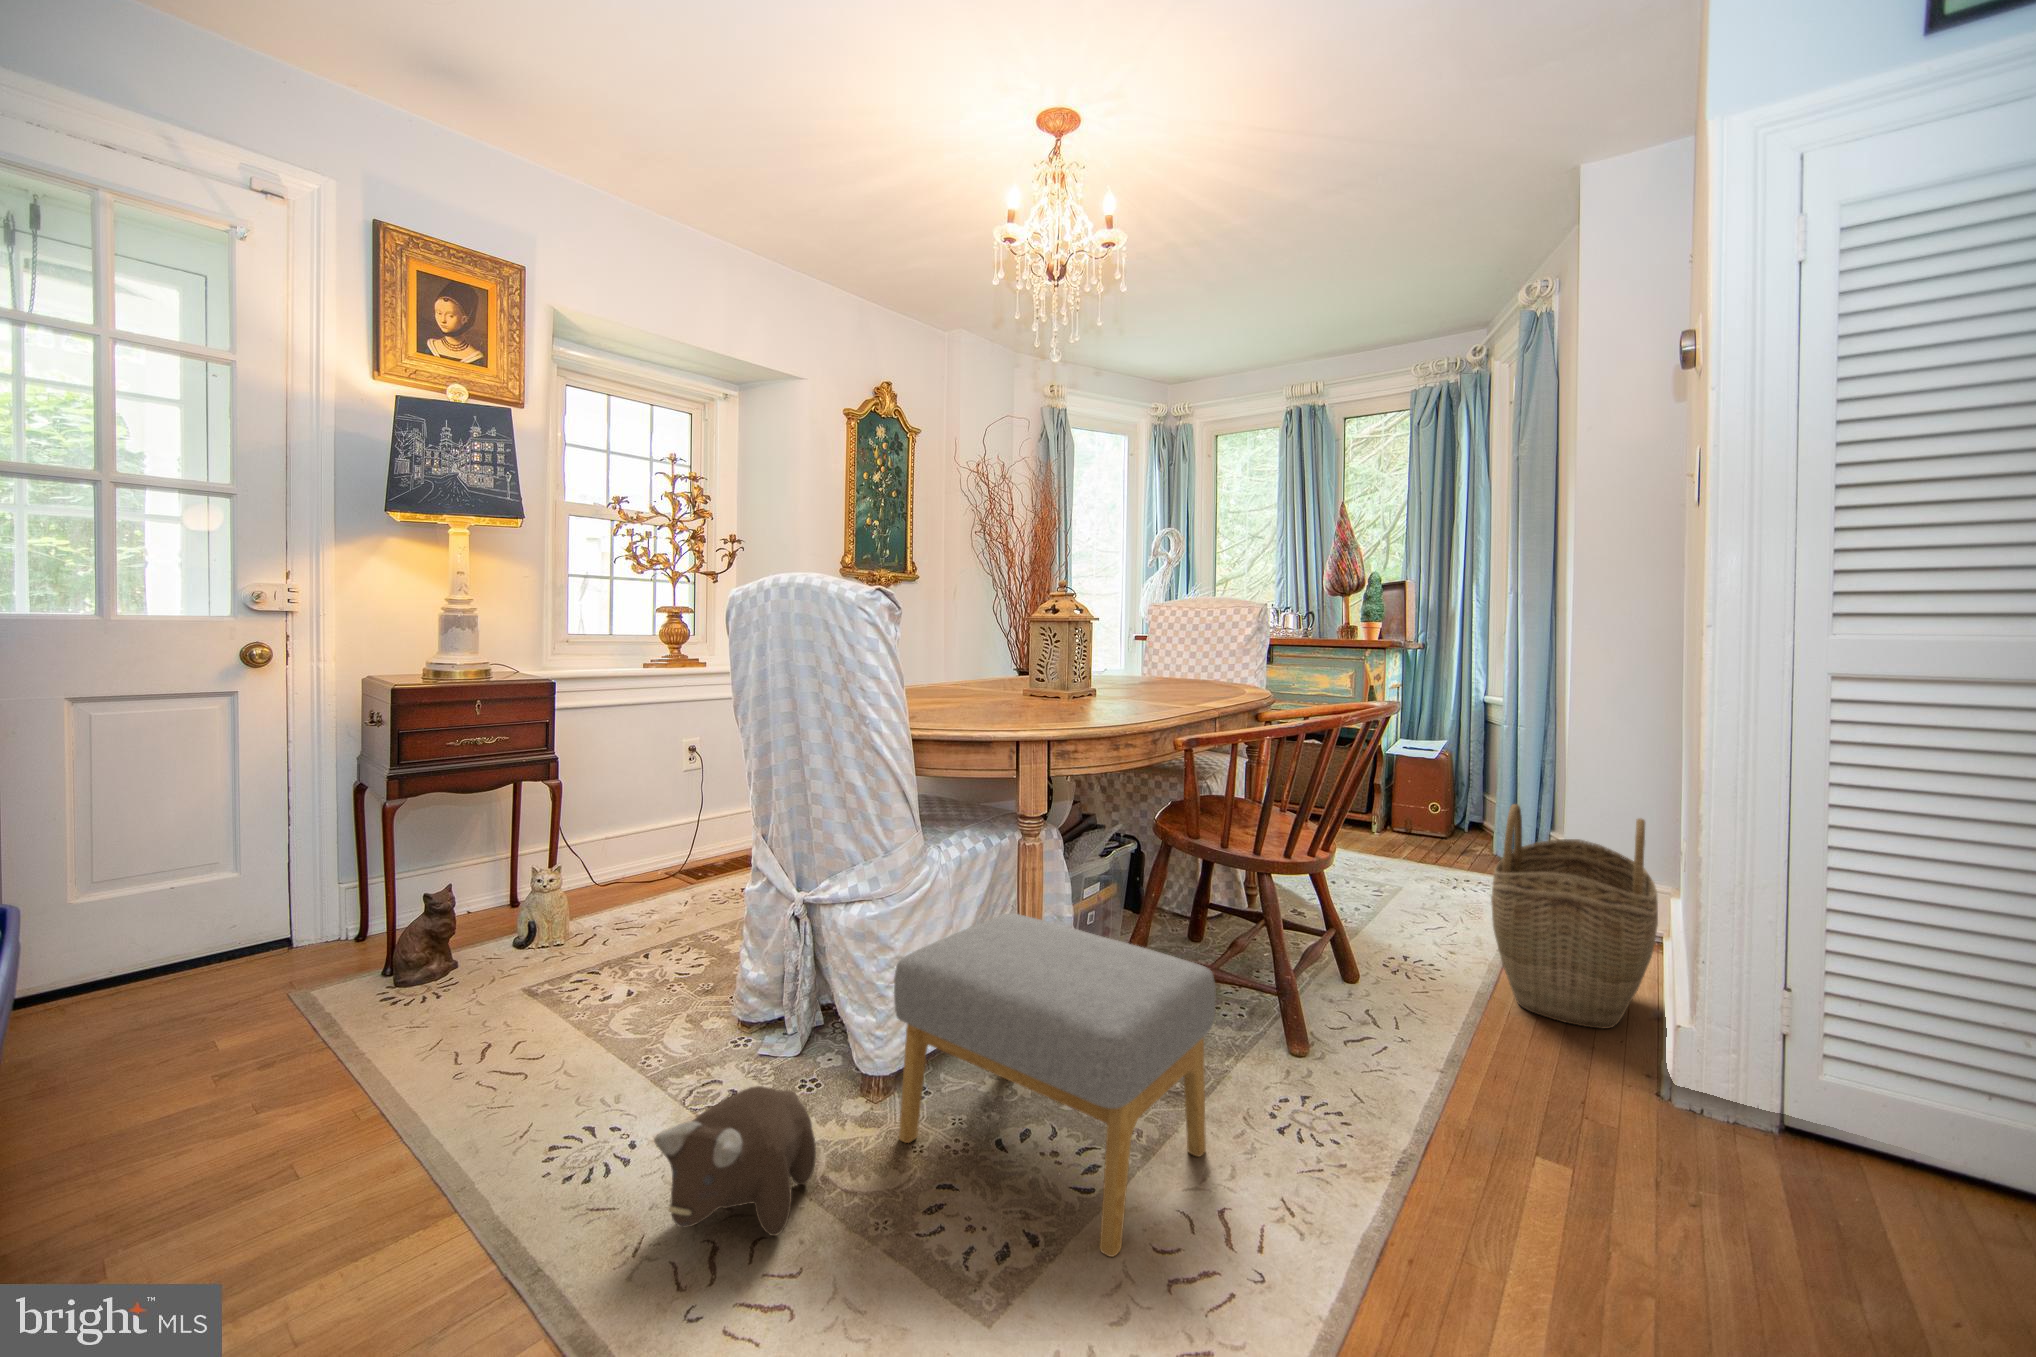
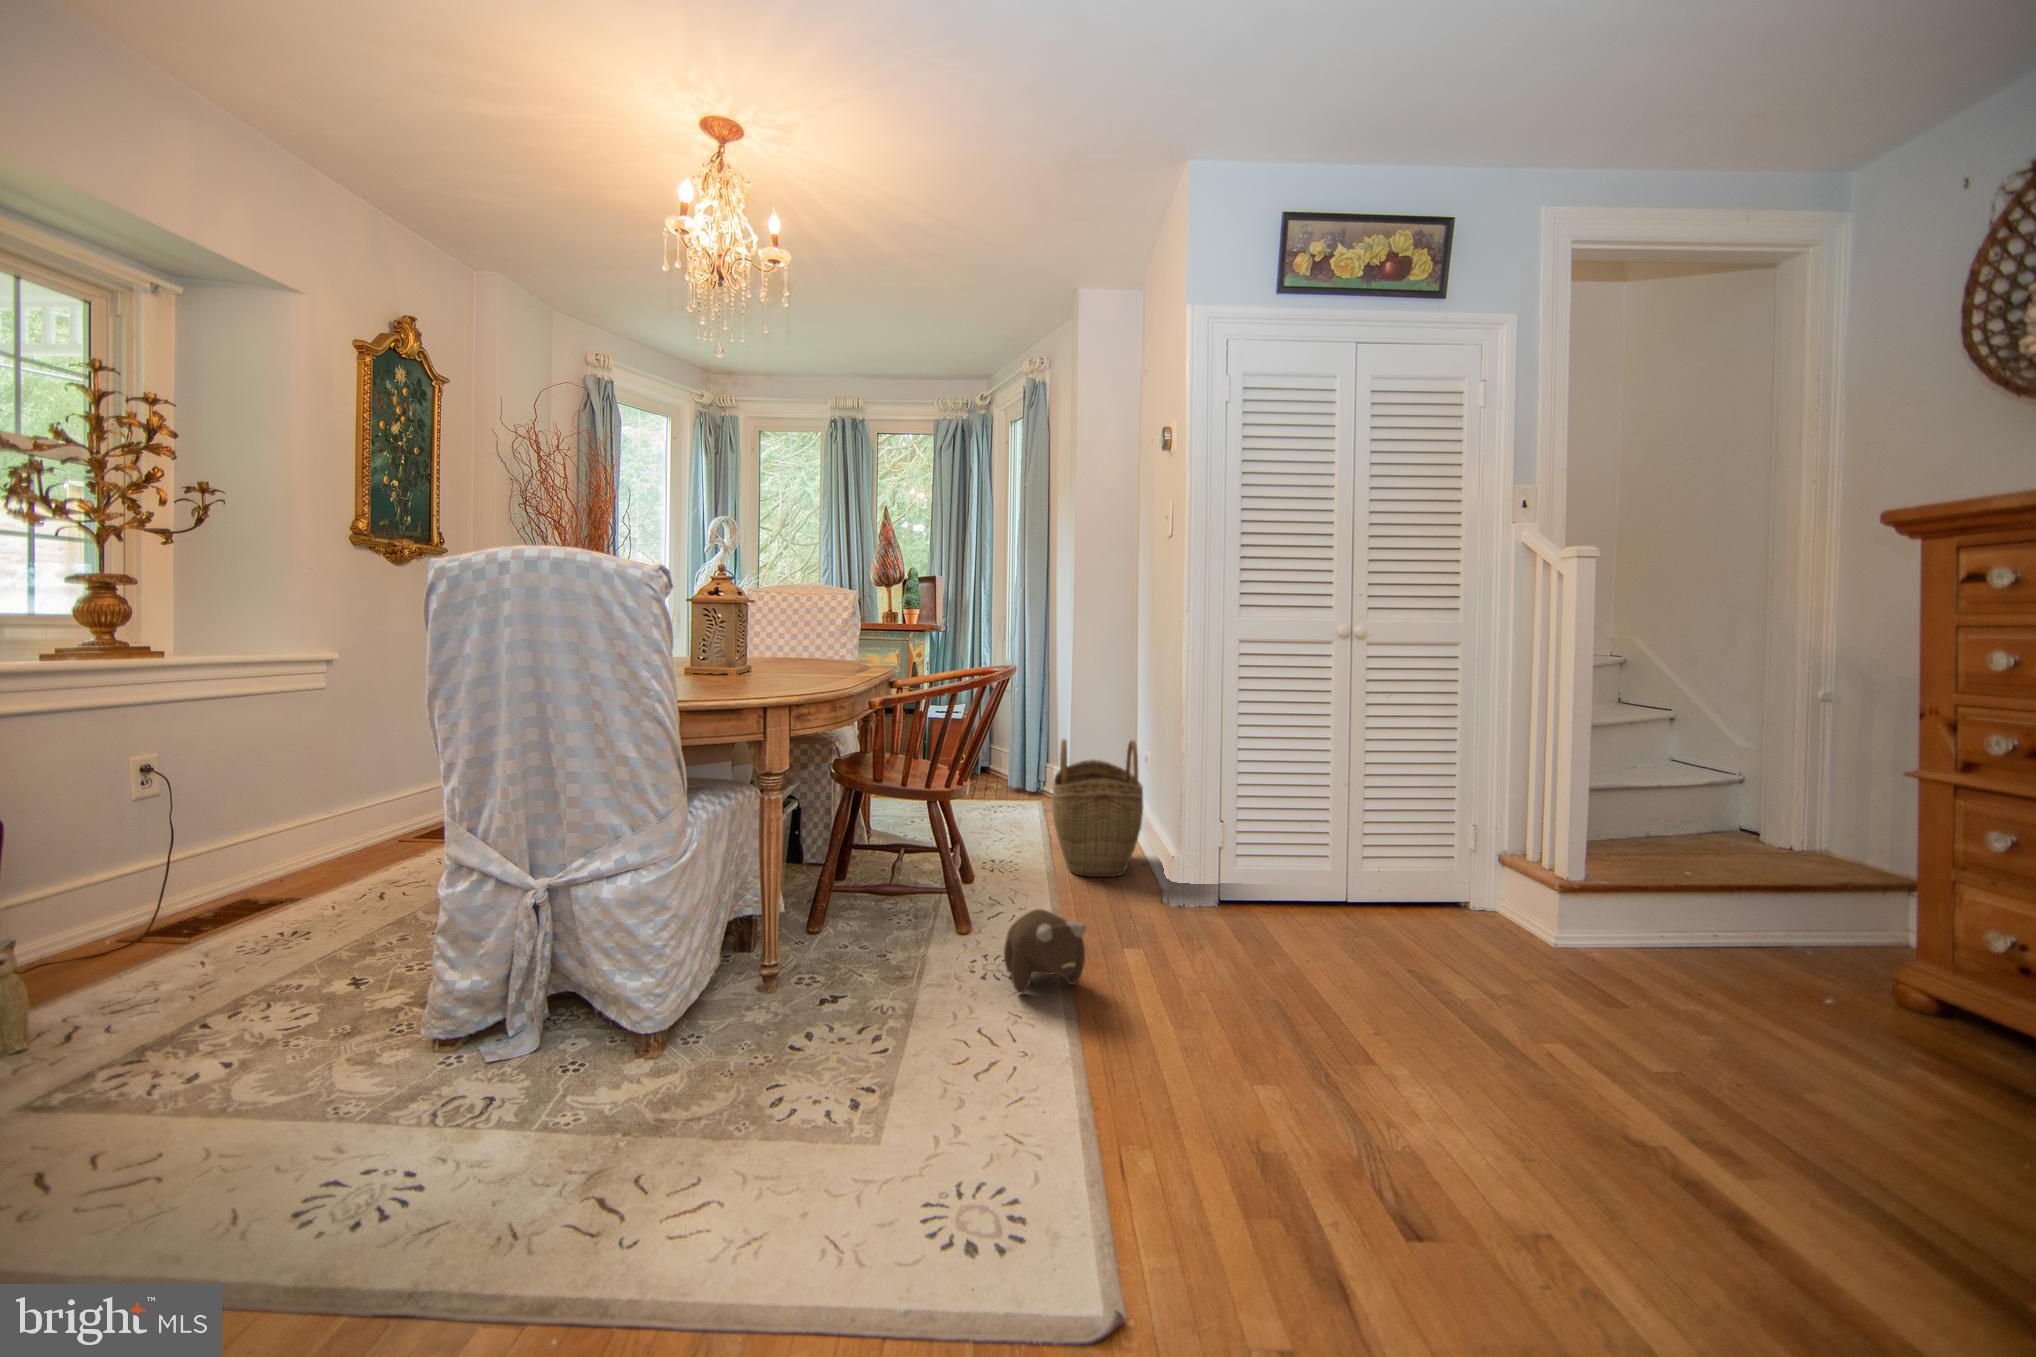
footstool: present [894,913,1215,1257] -> none [696,864,951,1077]
plush toy: present [654,1086,816,1236] -> present [1004,909,1086,993]

